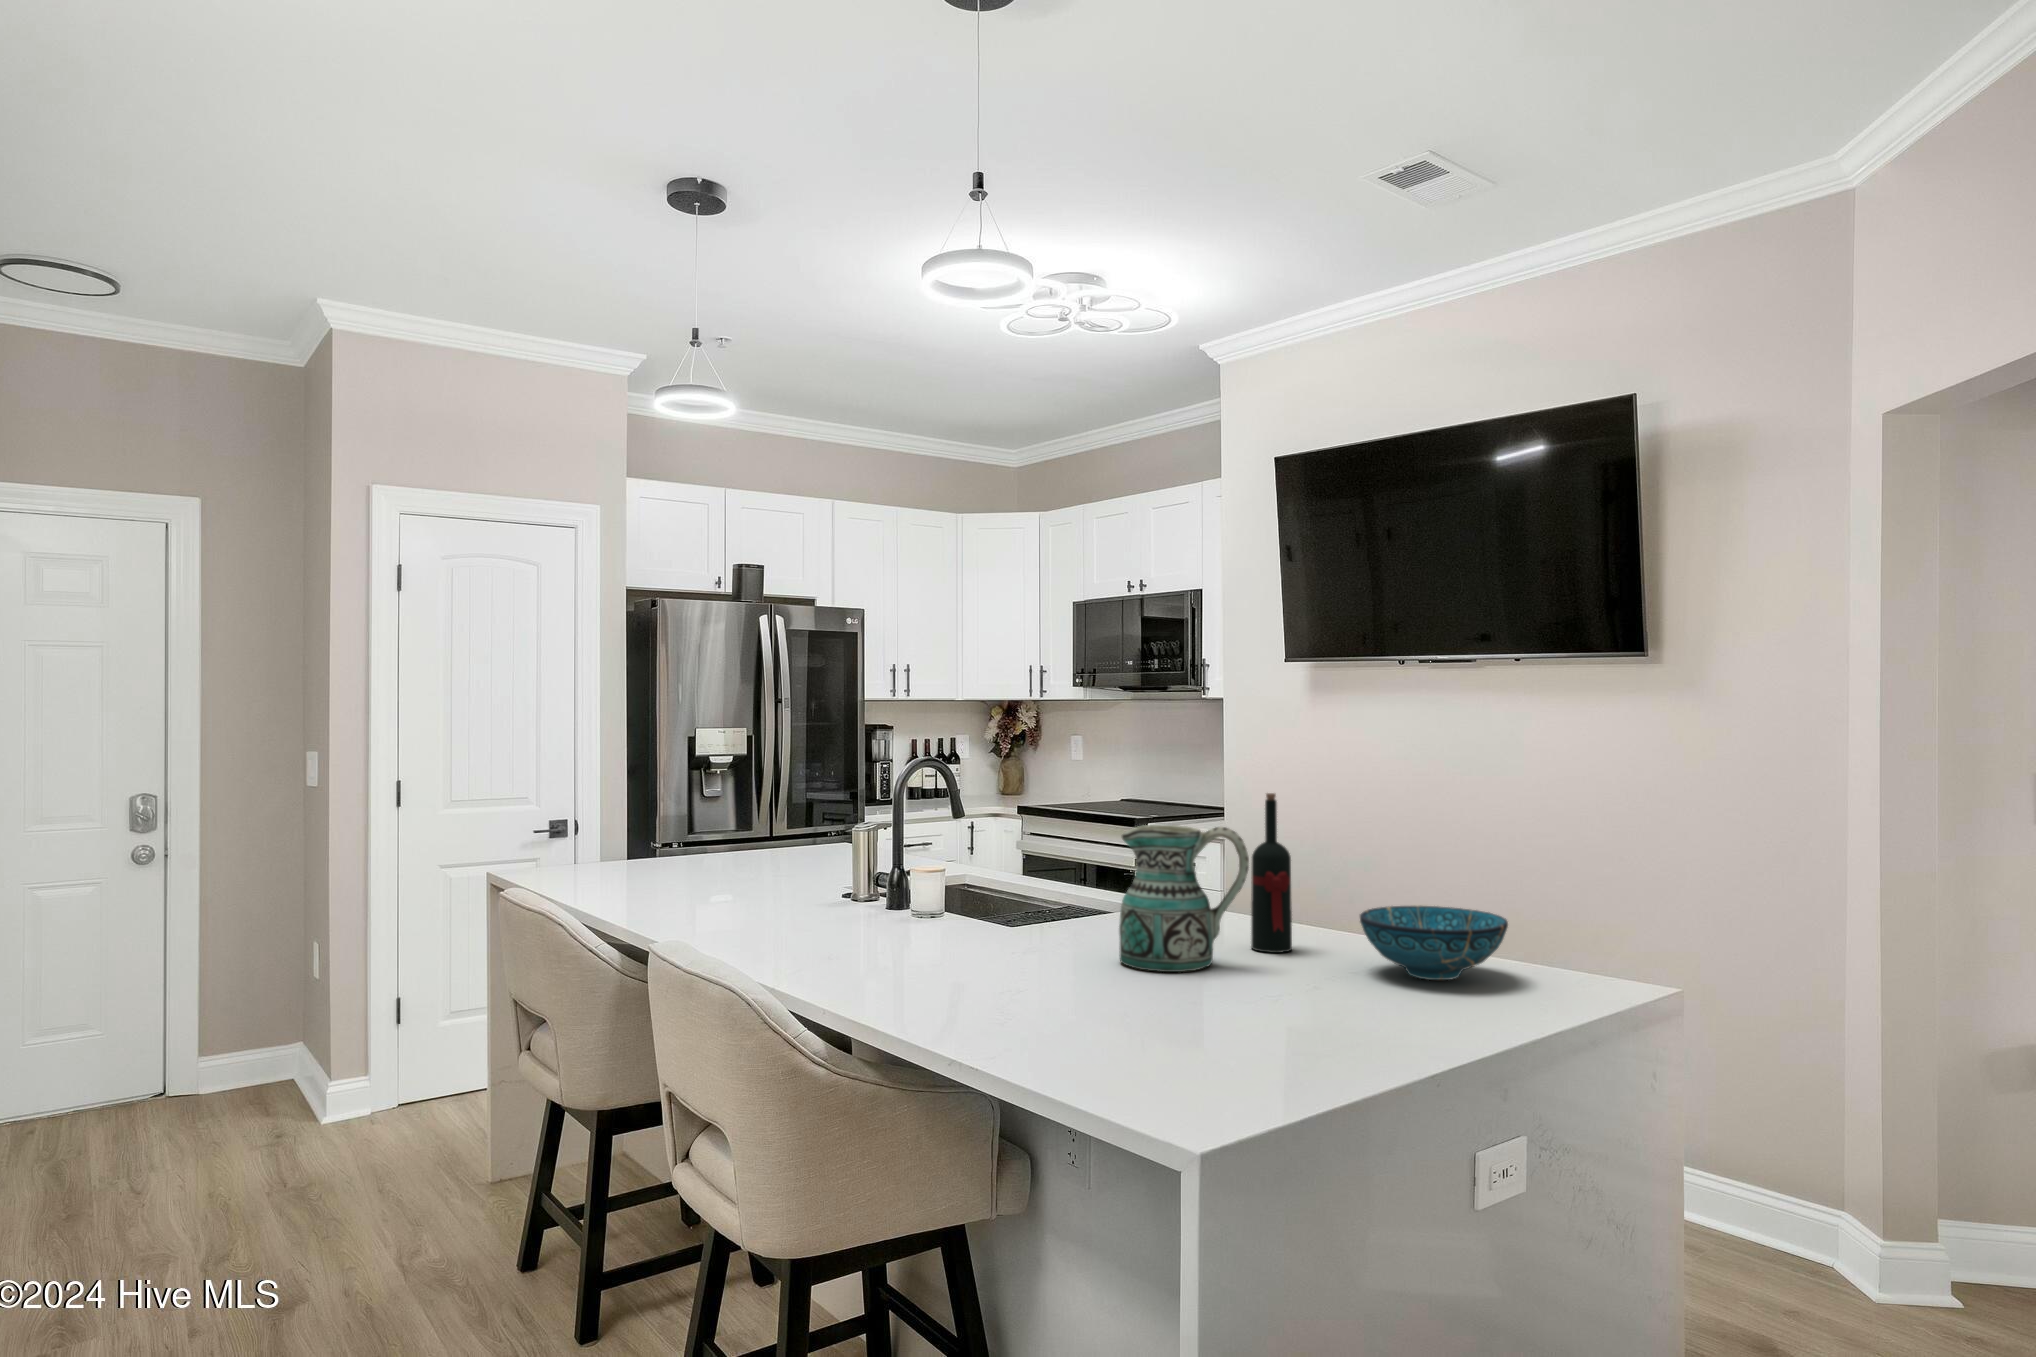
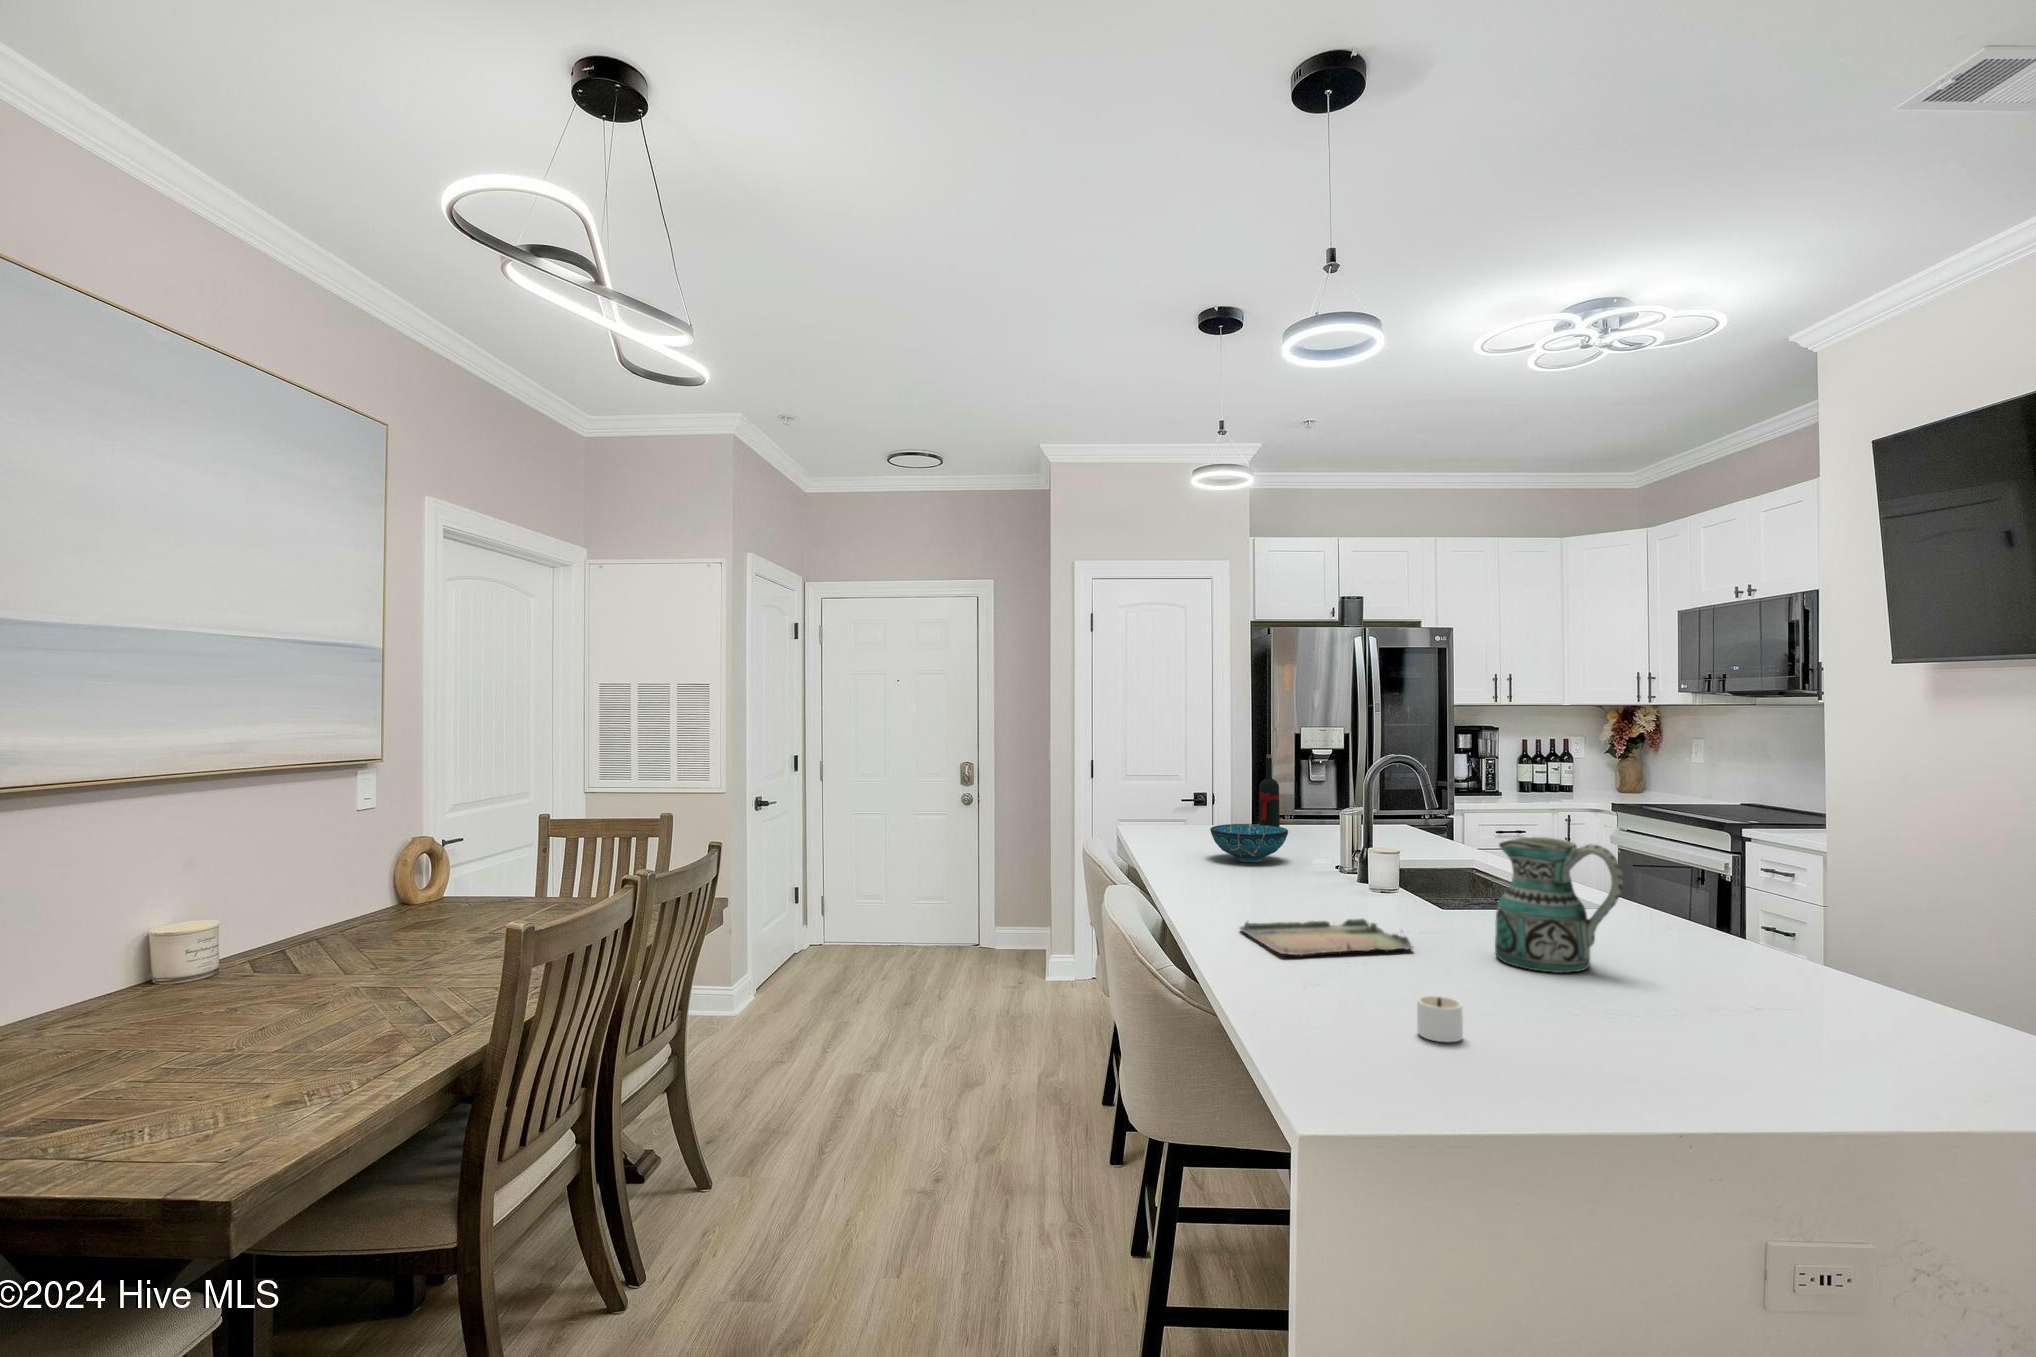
wine bottle: present [1251,793,1292,953] -> present [1259,755,1280,827]
decorative bowl: present [1360,906,1508,980] -> present [1210,824,1288,862]
tray: none [828,944,1043,997] -> present [1240,919,1413,955]
candle: none [1164,1008,1230,1064] -> present [1417,996,1463,1042]

